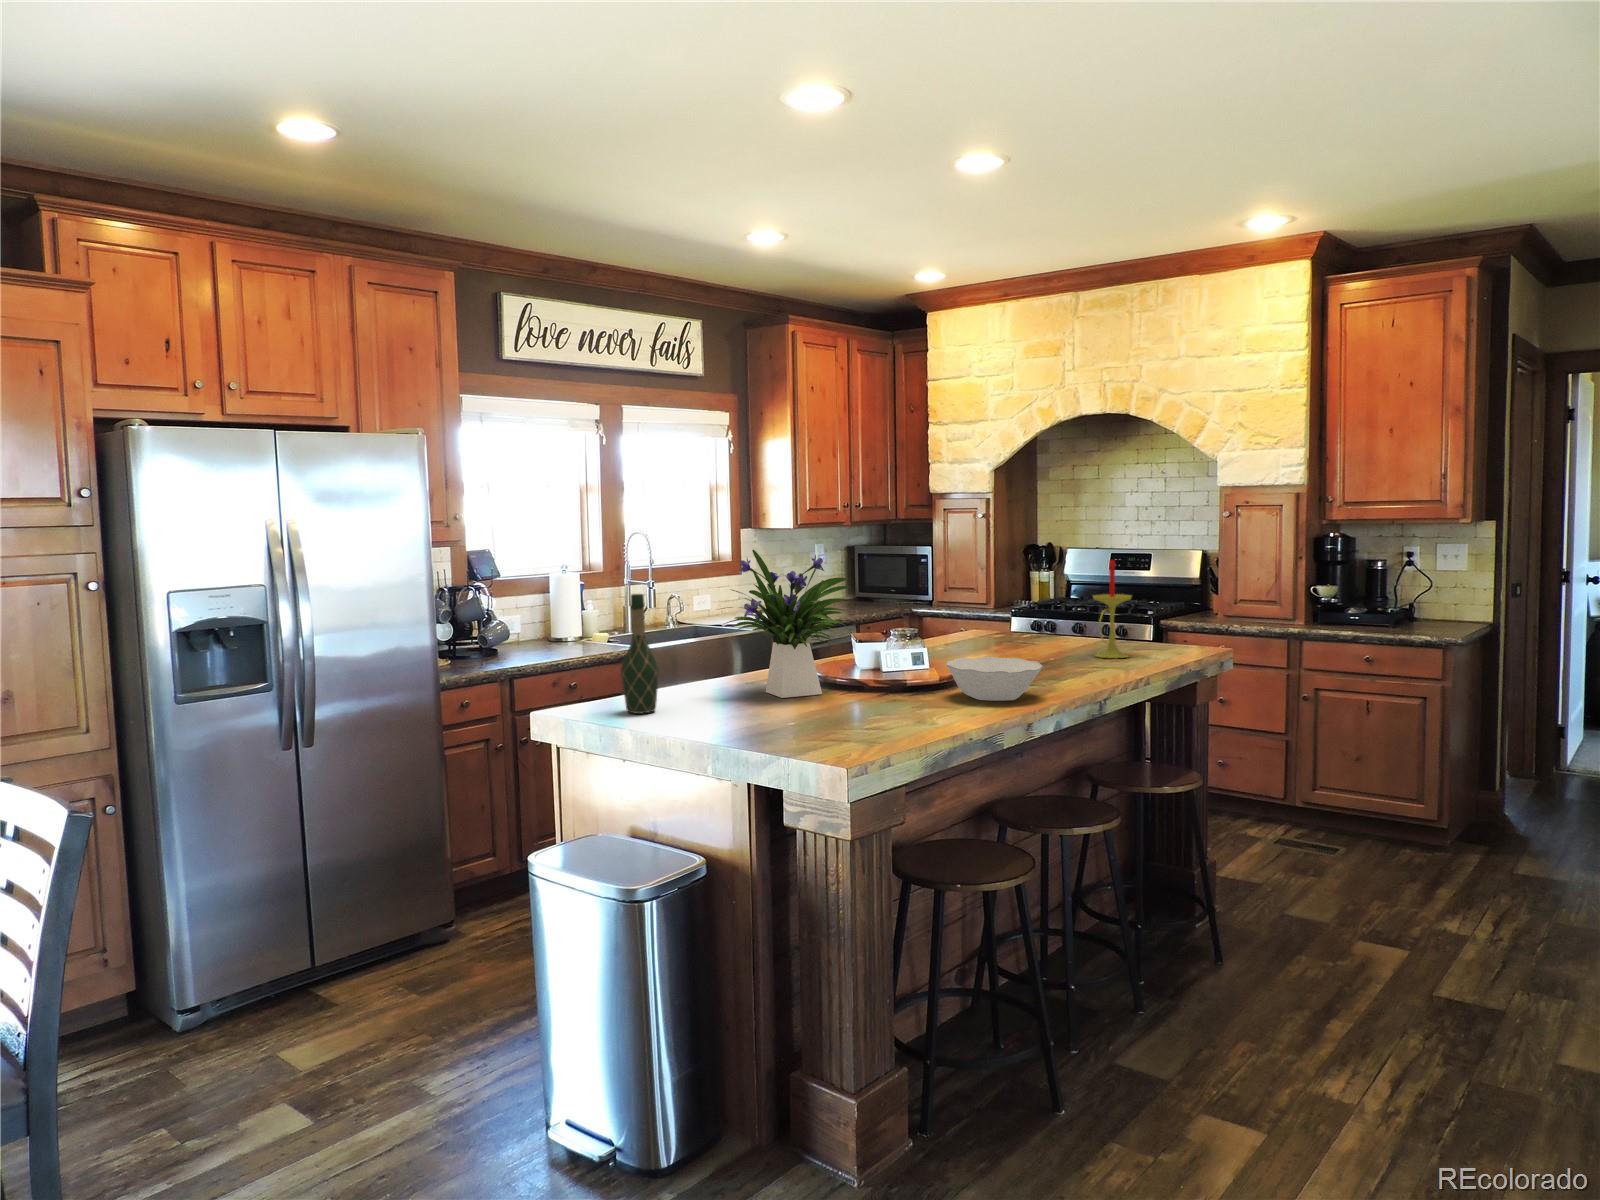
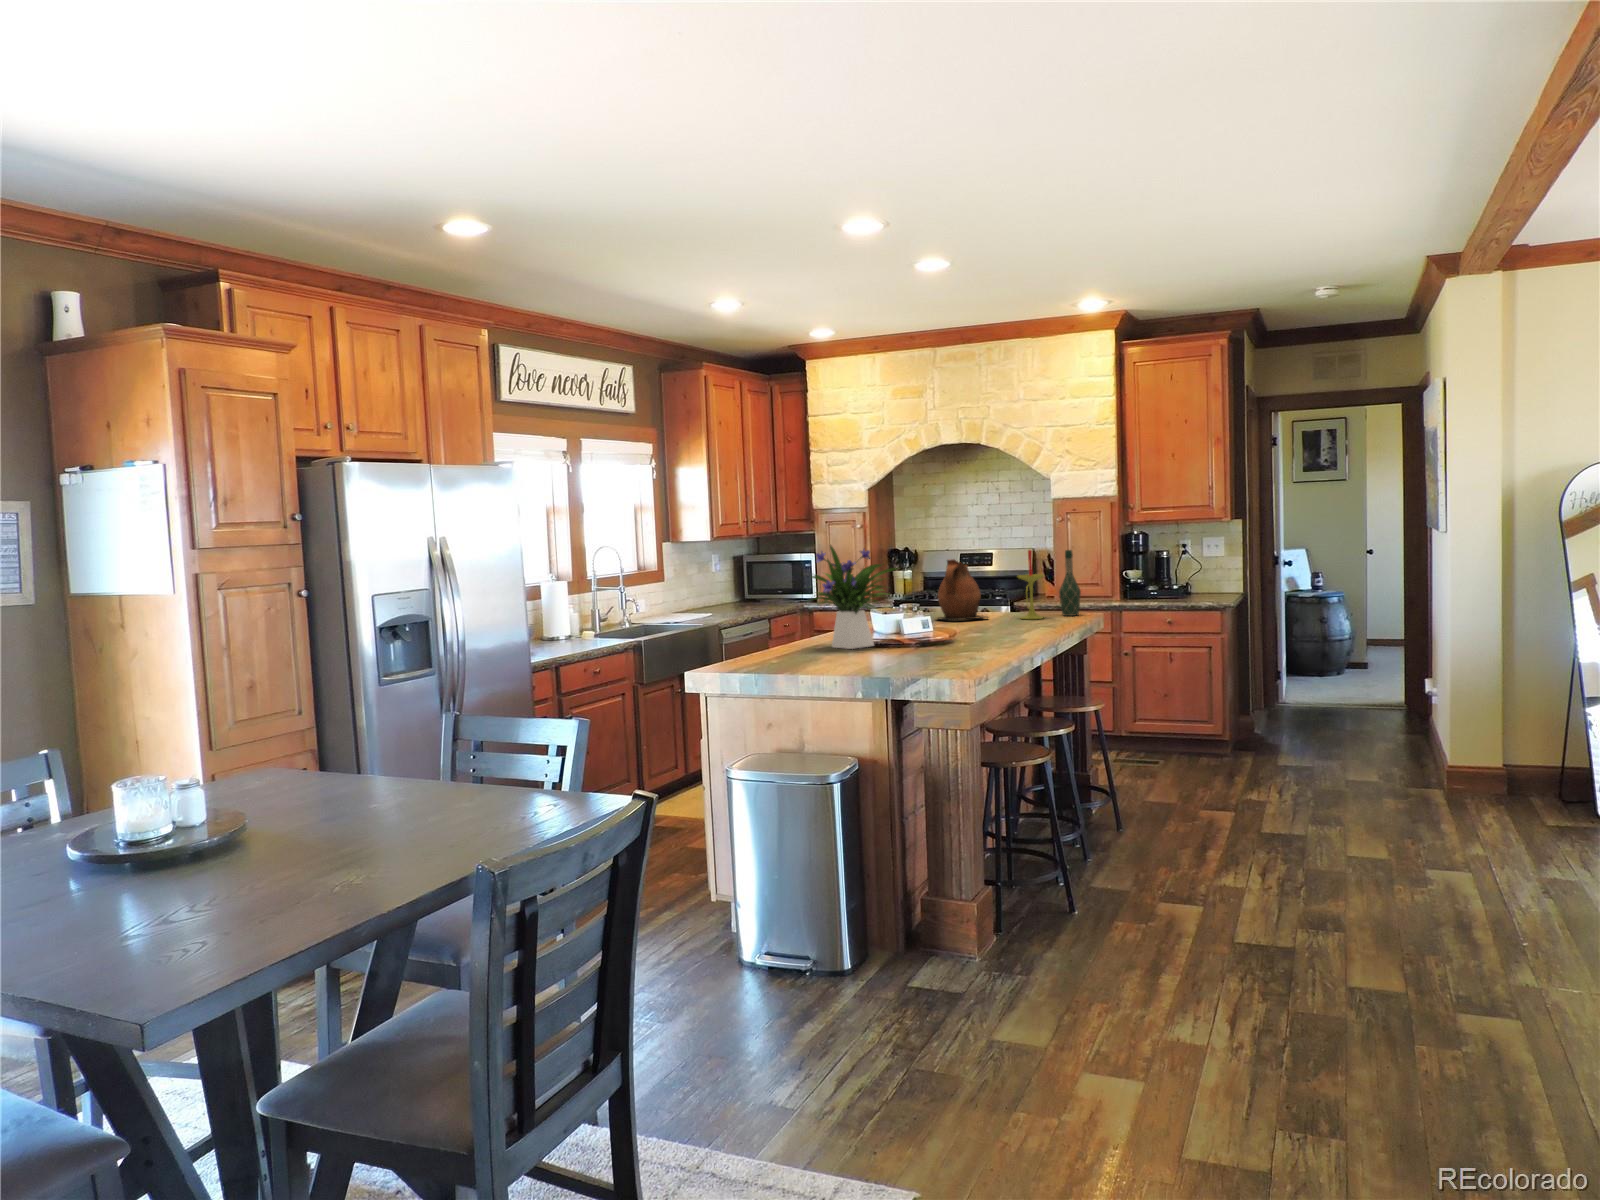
ceramic pitcher: none [978,569,1055,653] -> present [938,559,989,620]
wine bottle: present [621,594,659,713] -> present [1059,550,1081,616]
bowl: present [946,657,1043,701] -> none [960,615,1025,642]

